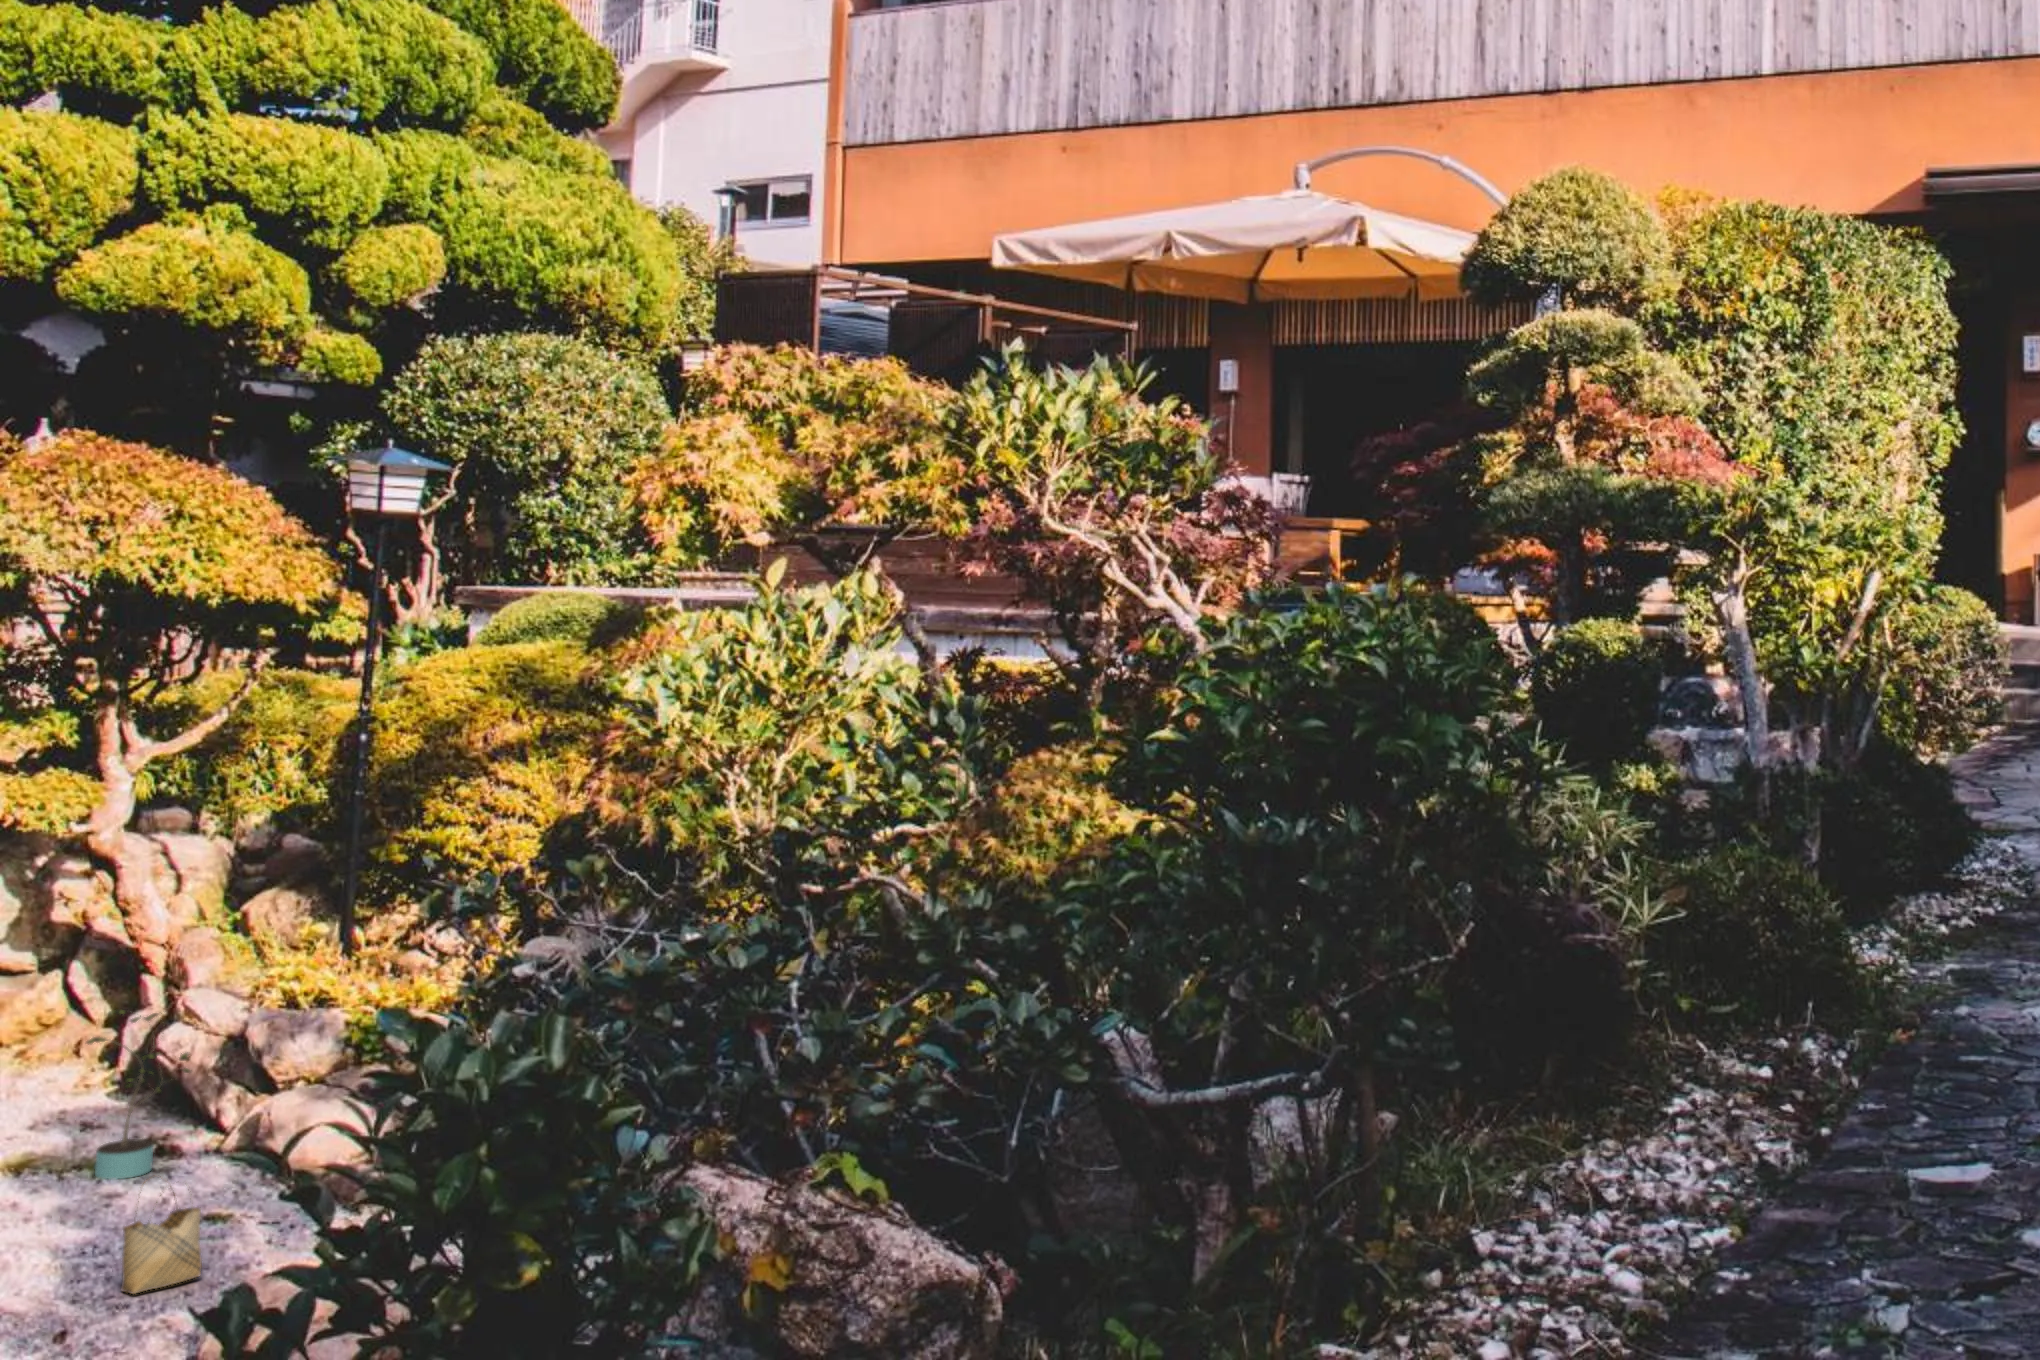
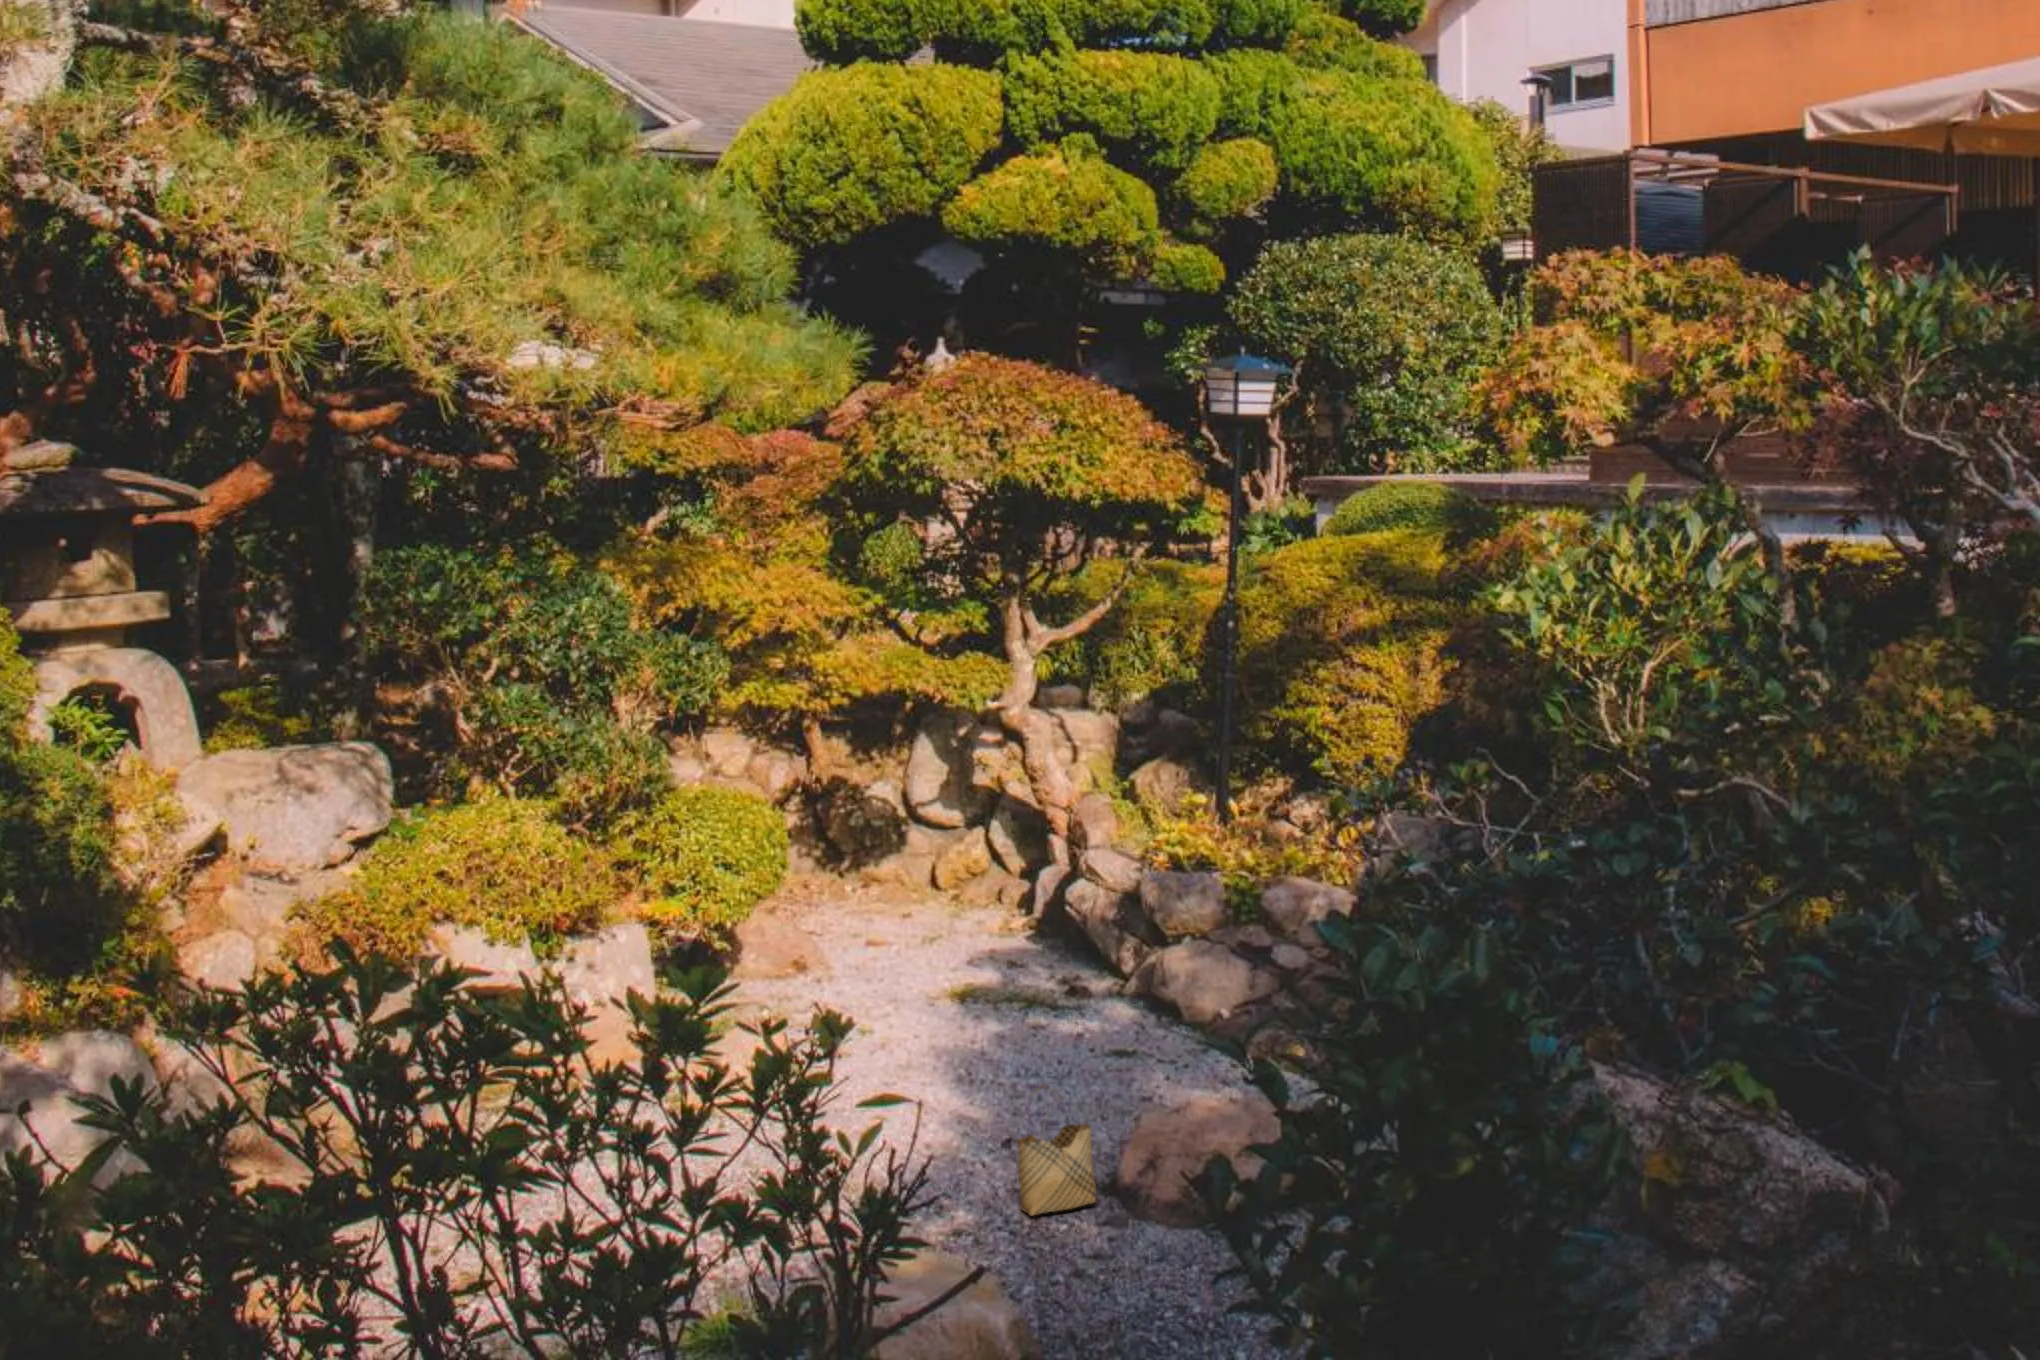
potted plant: present [87,1009,190,1179] -> none [985,890,1085,1067]

